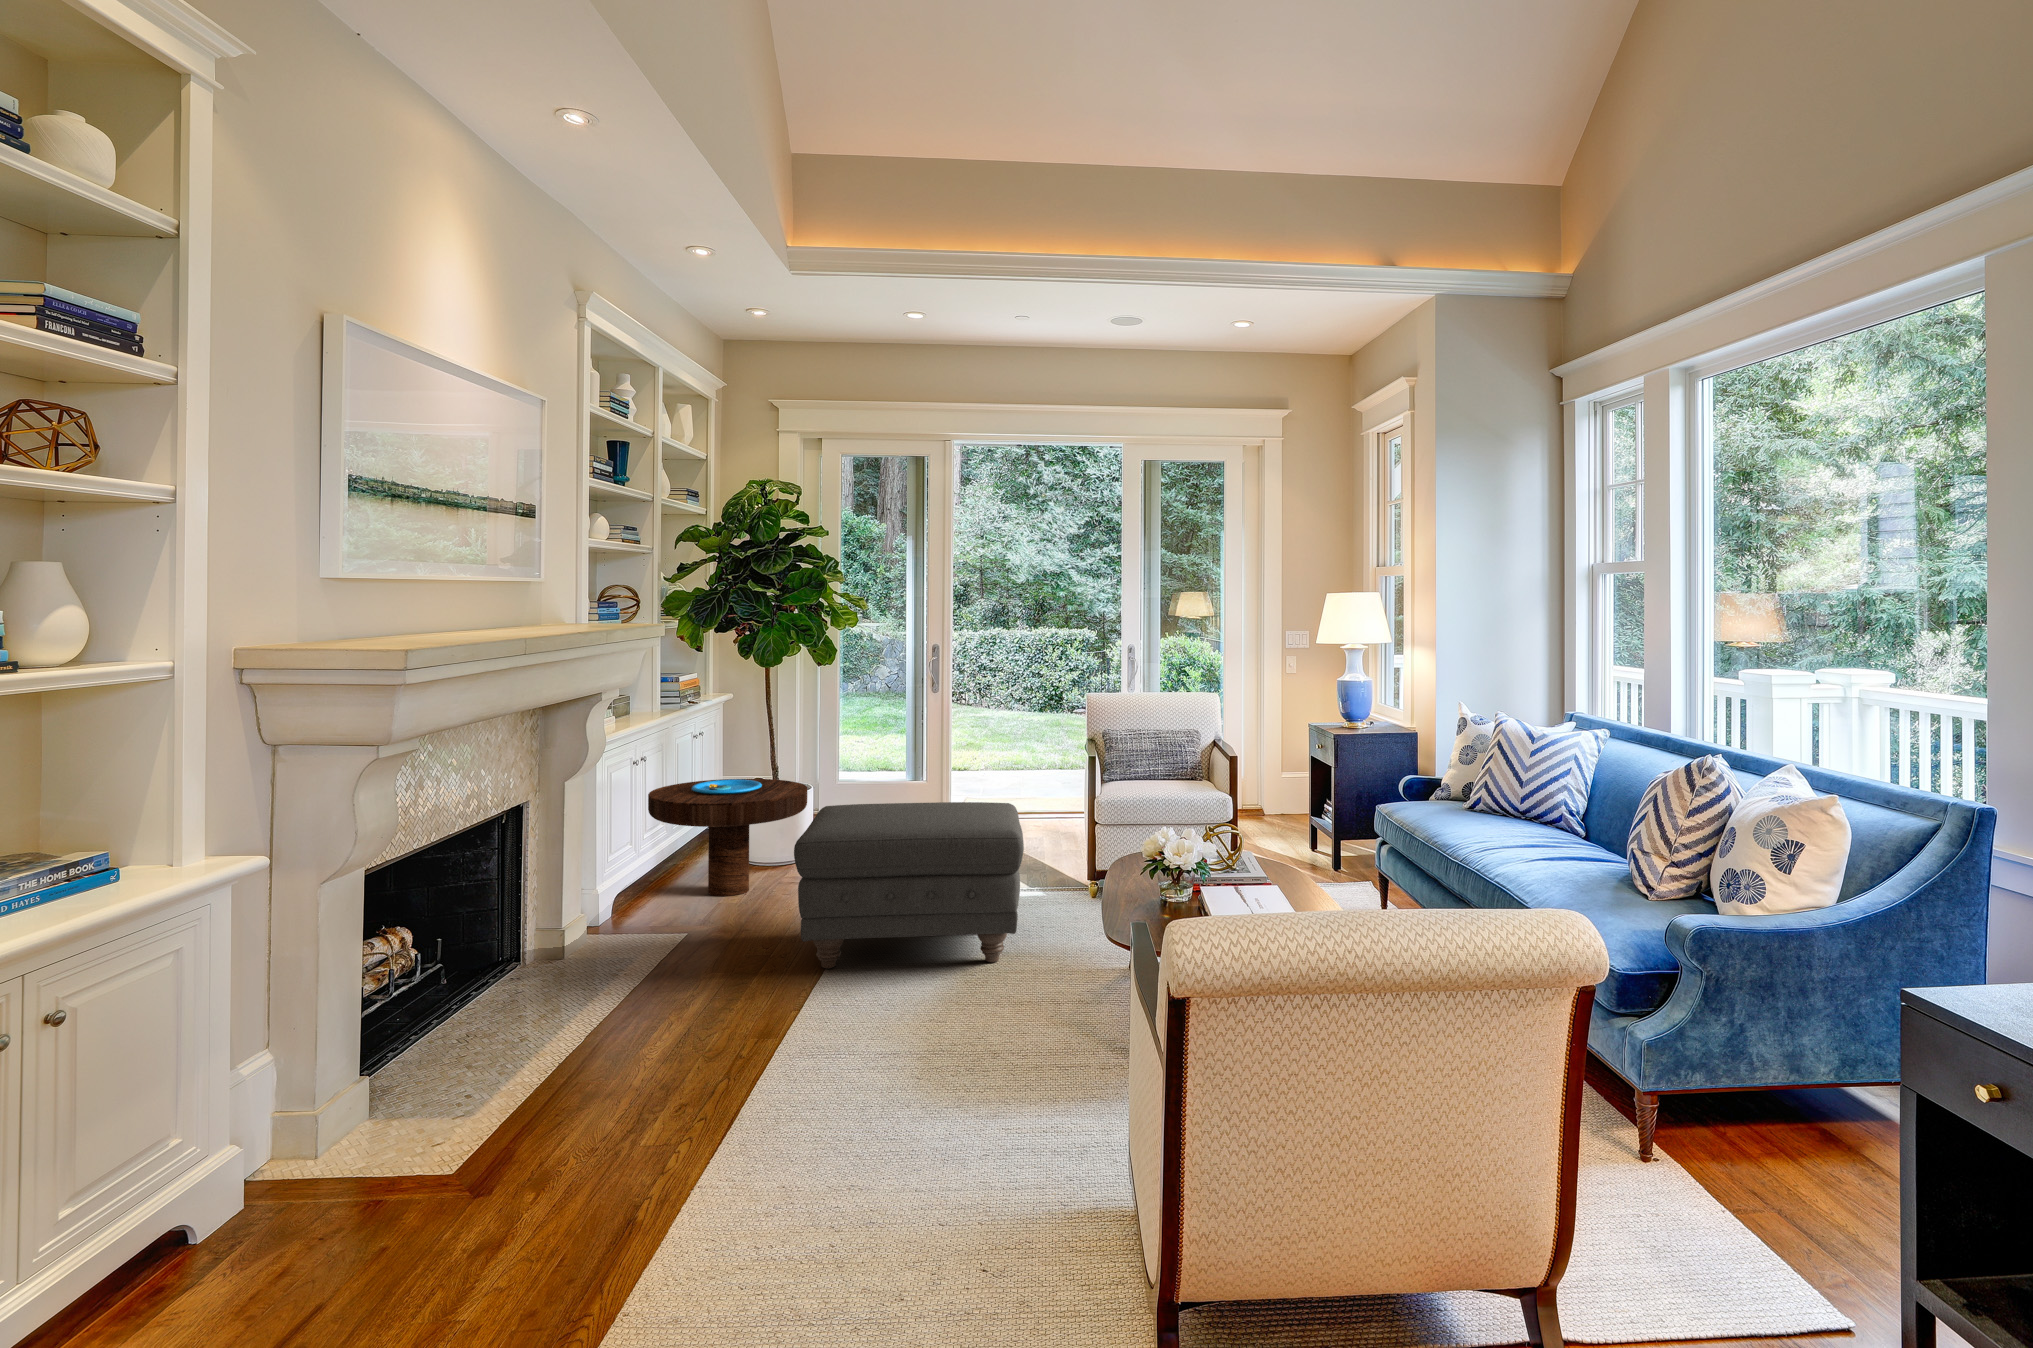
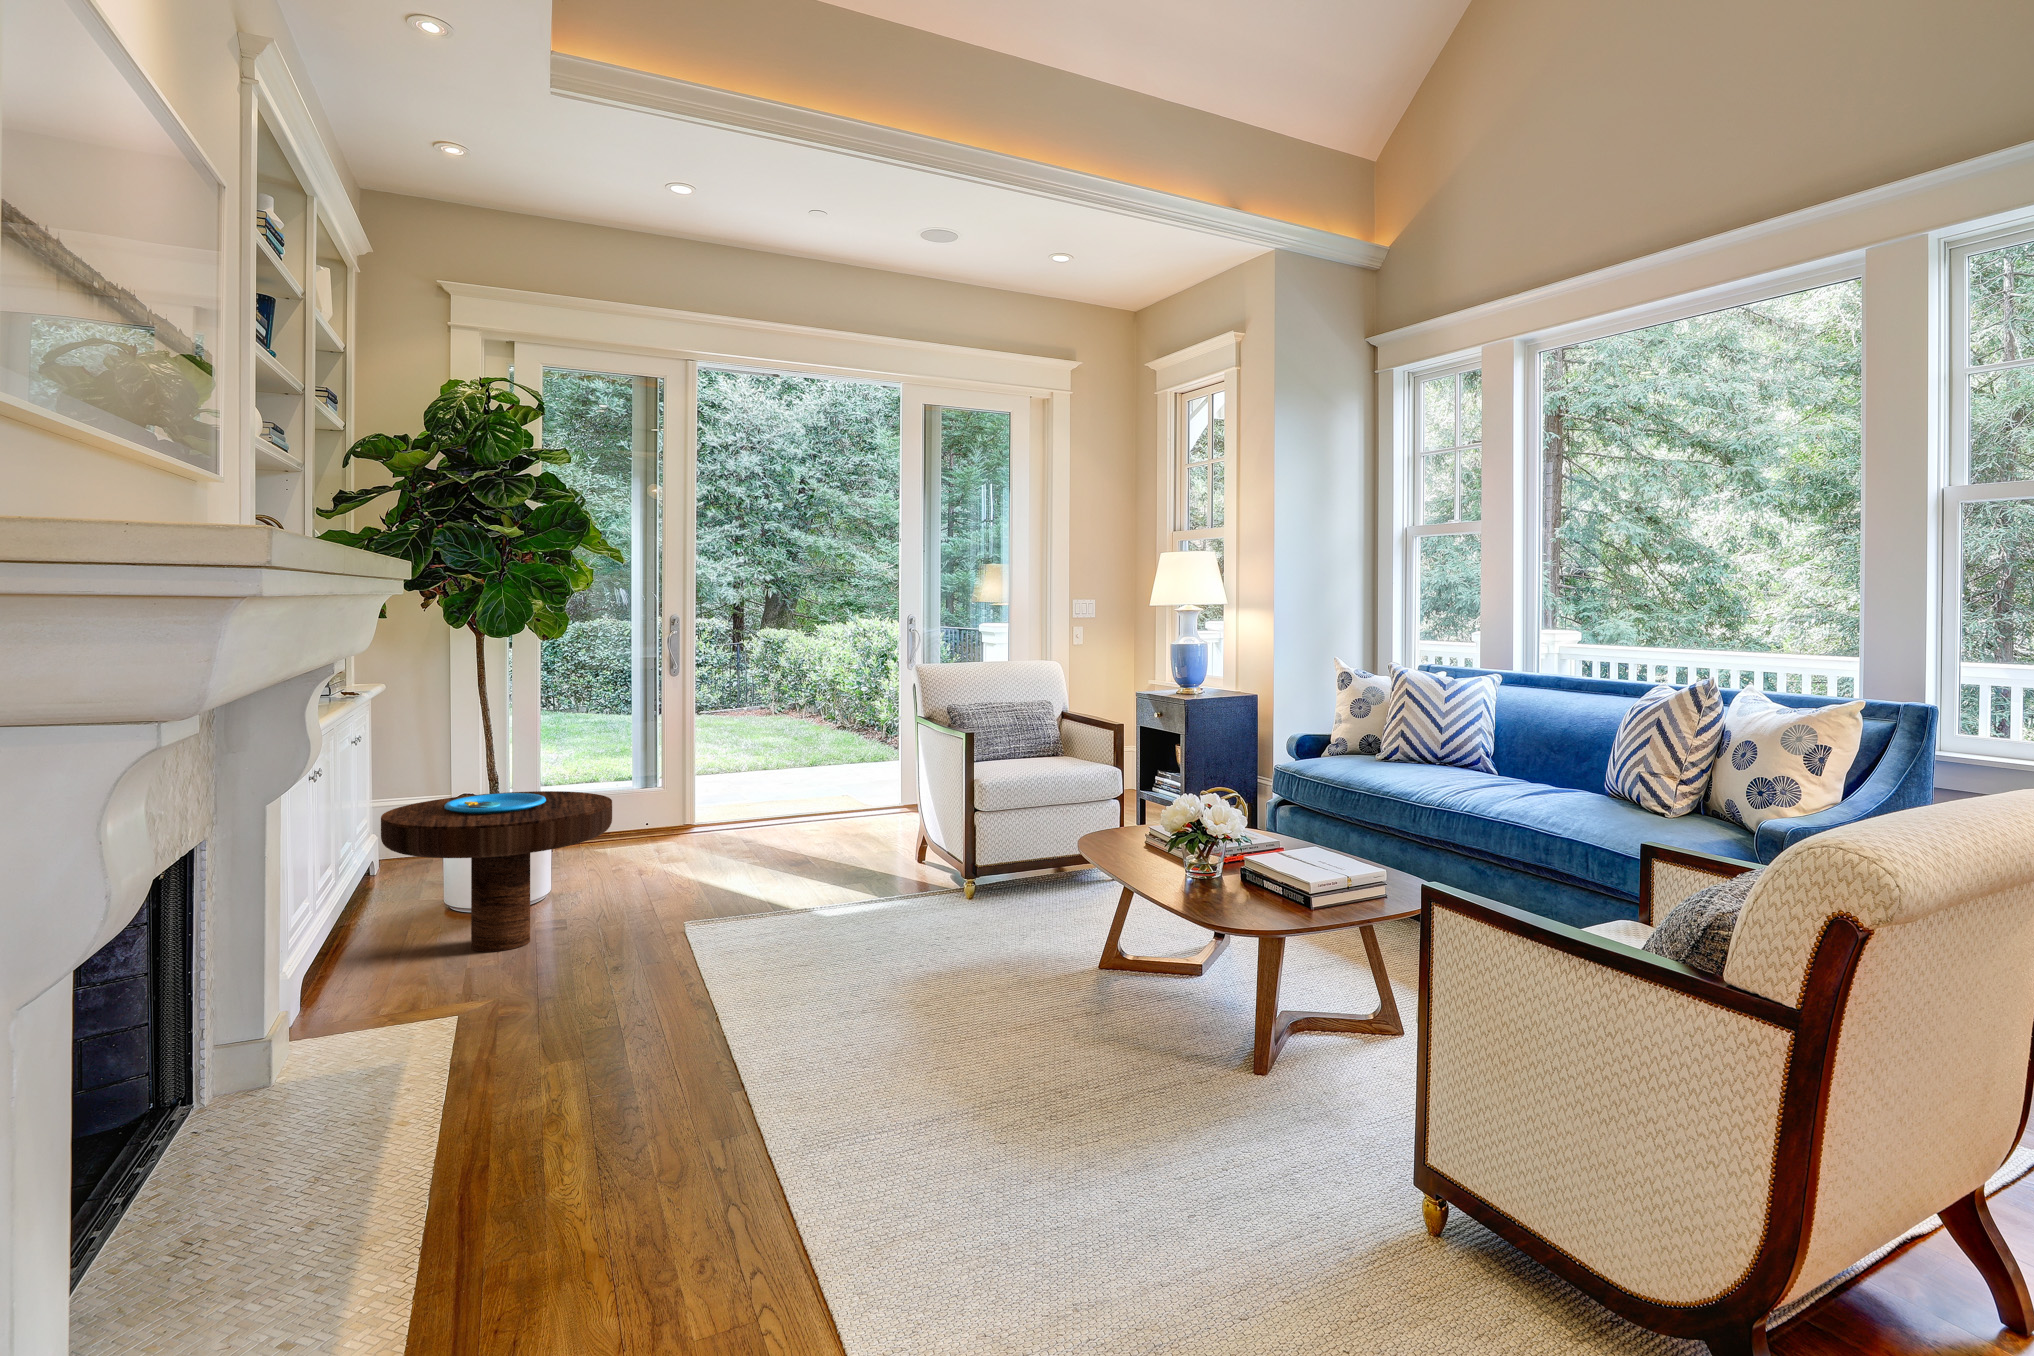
ottoman: present [794,802,1024,969] -> none [700,790,1012,1010]

